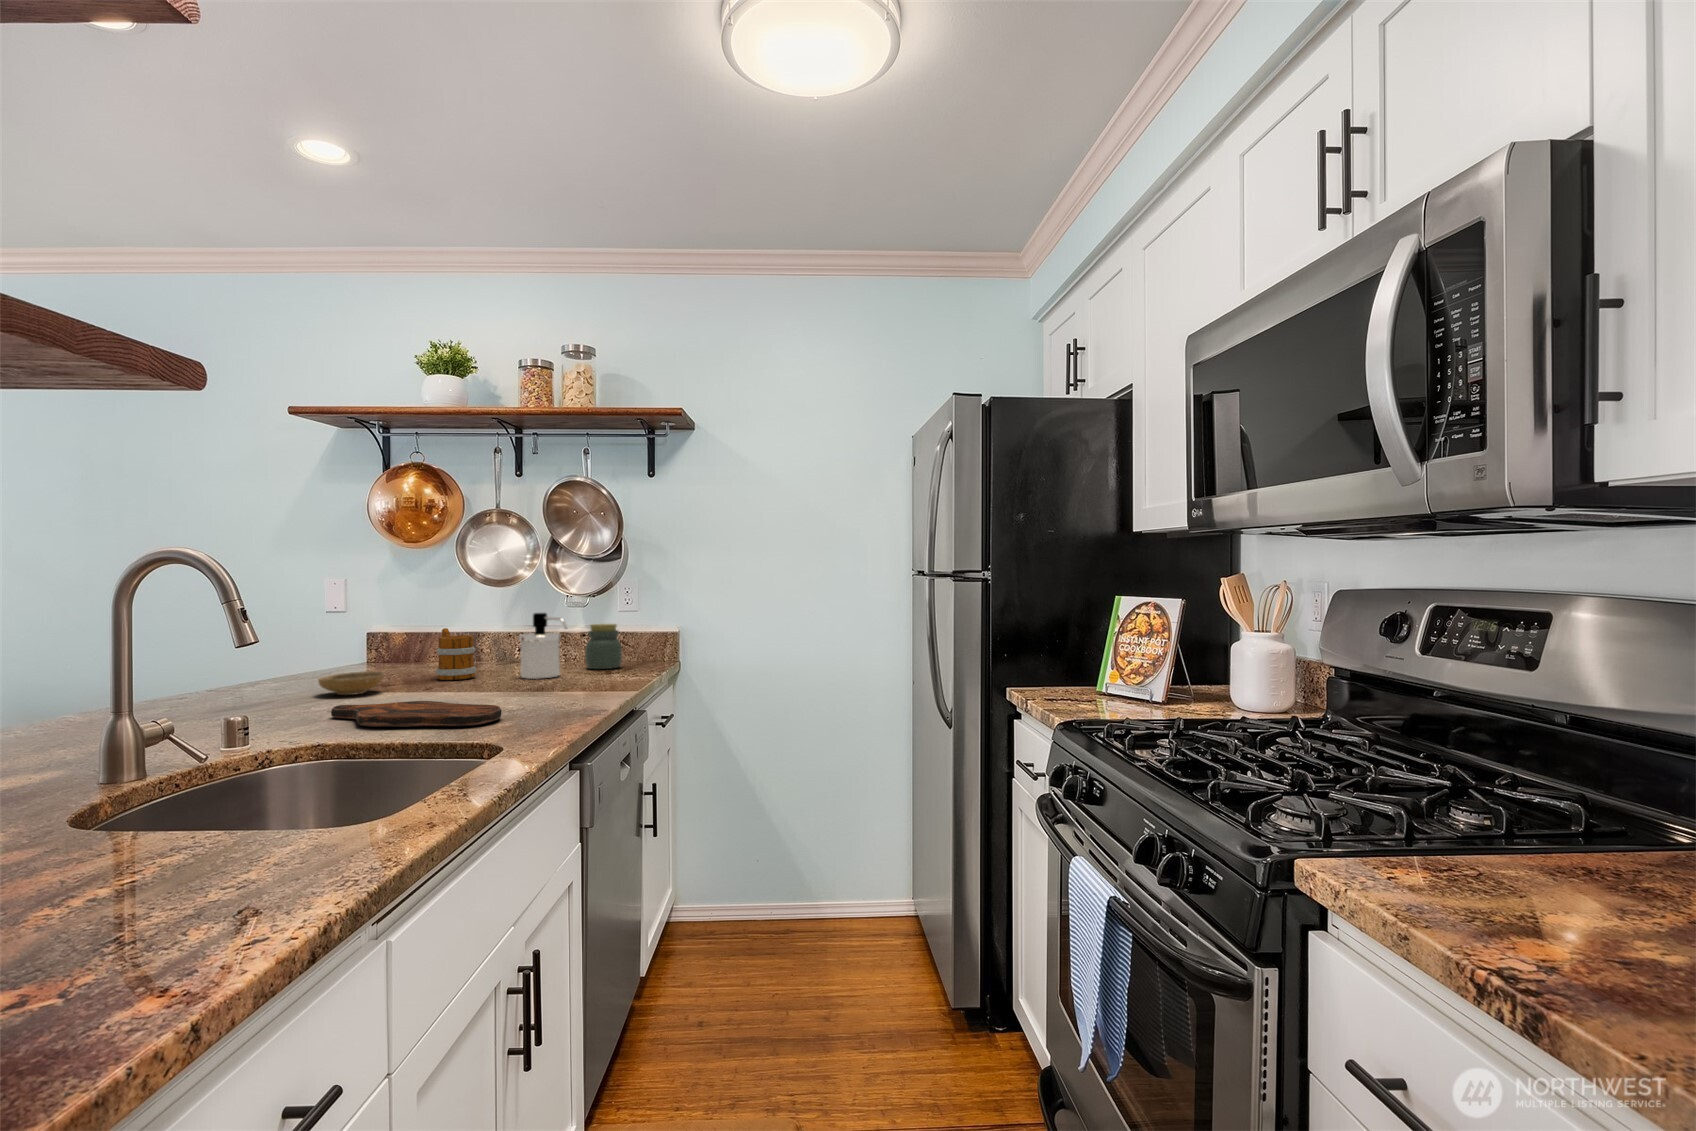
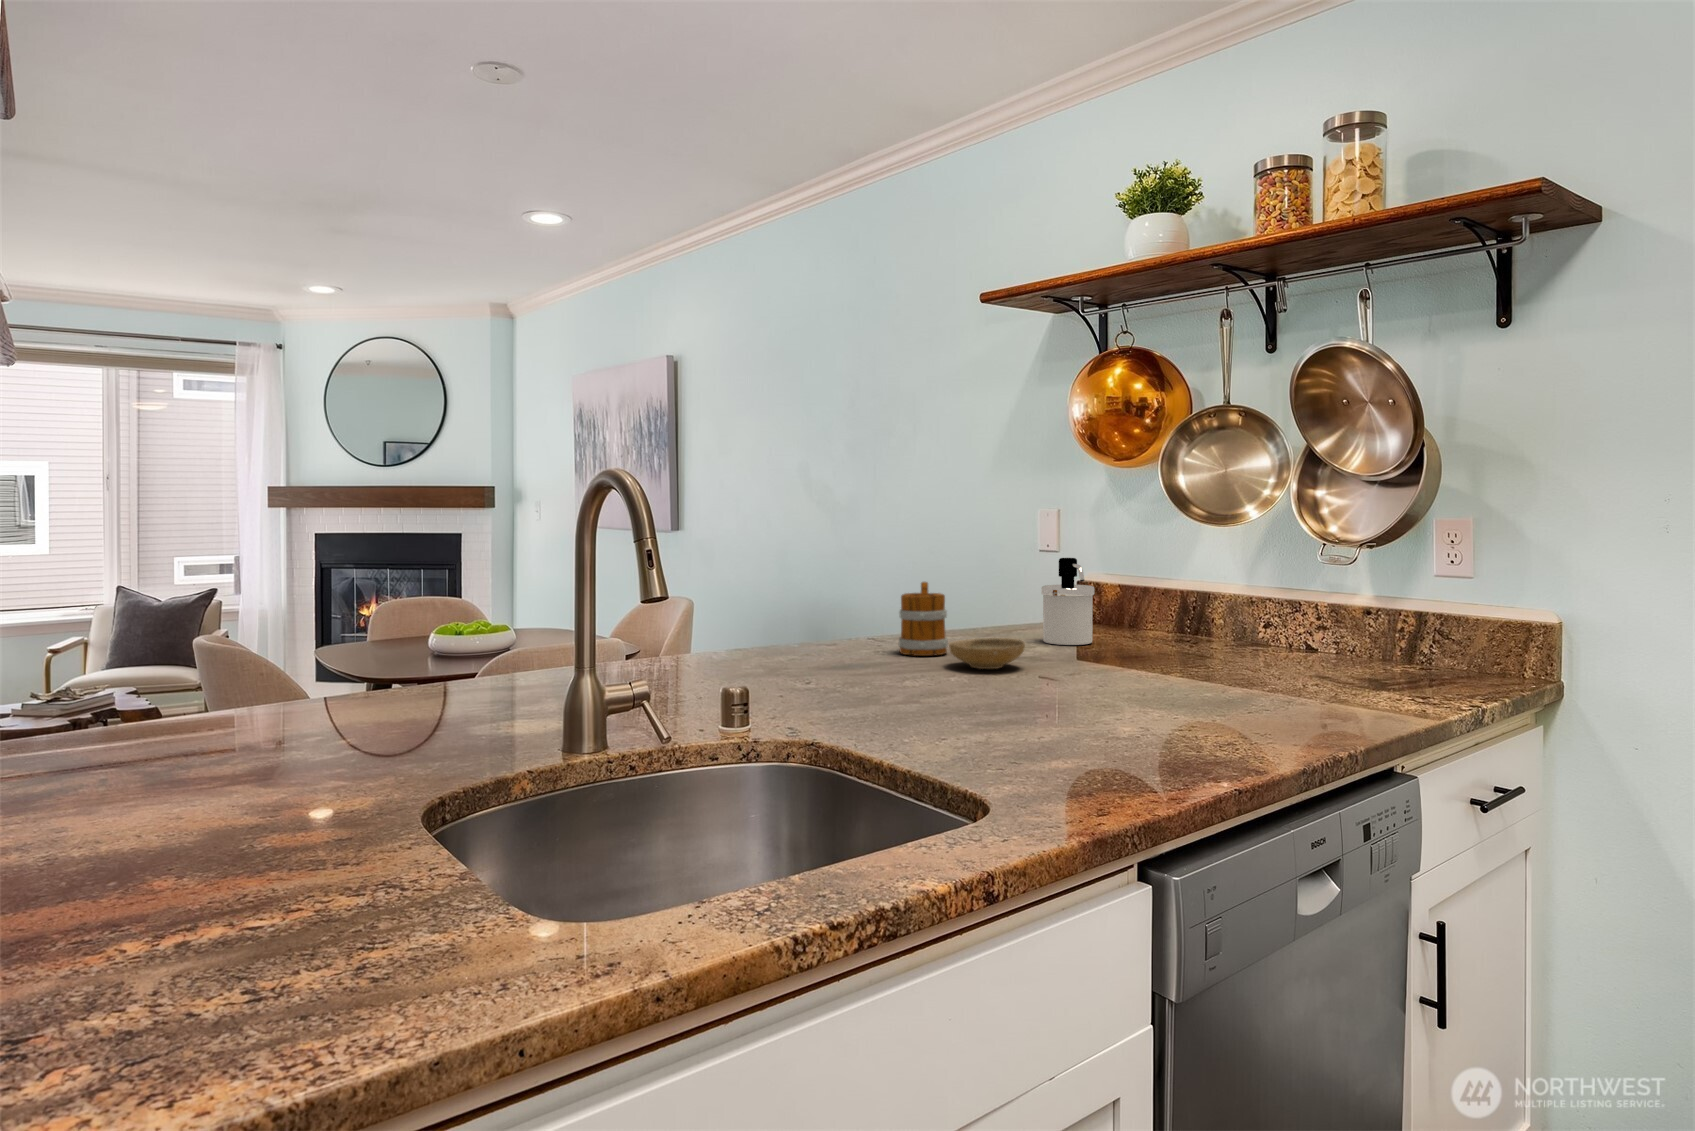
soap dispenser: present [519,613,567,679] -> present [1041,558,1094,645]
jar: present [585,624,622,669] -> none [1359,595,1431,677]
mug: present [435,628,477,680] -> present [899,582,948,656]
cutting board: present [331,701,501,727] -> none [894,686,1079,756]

